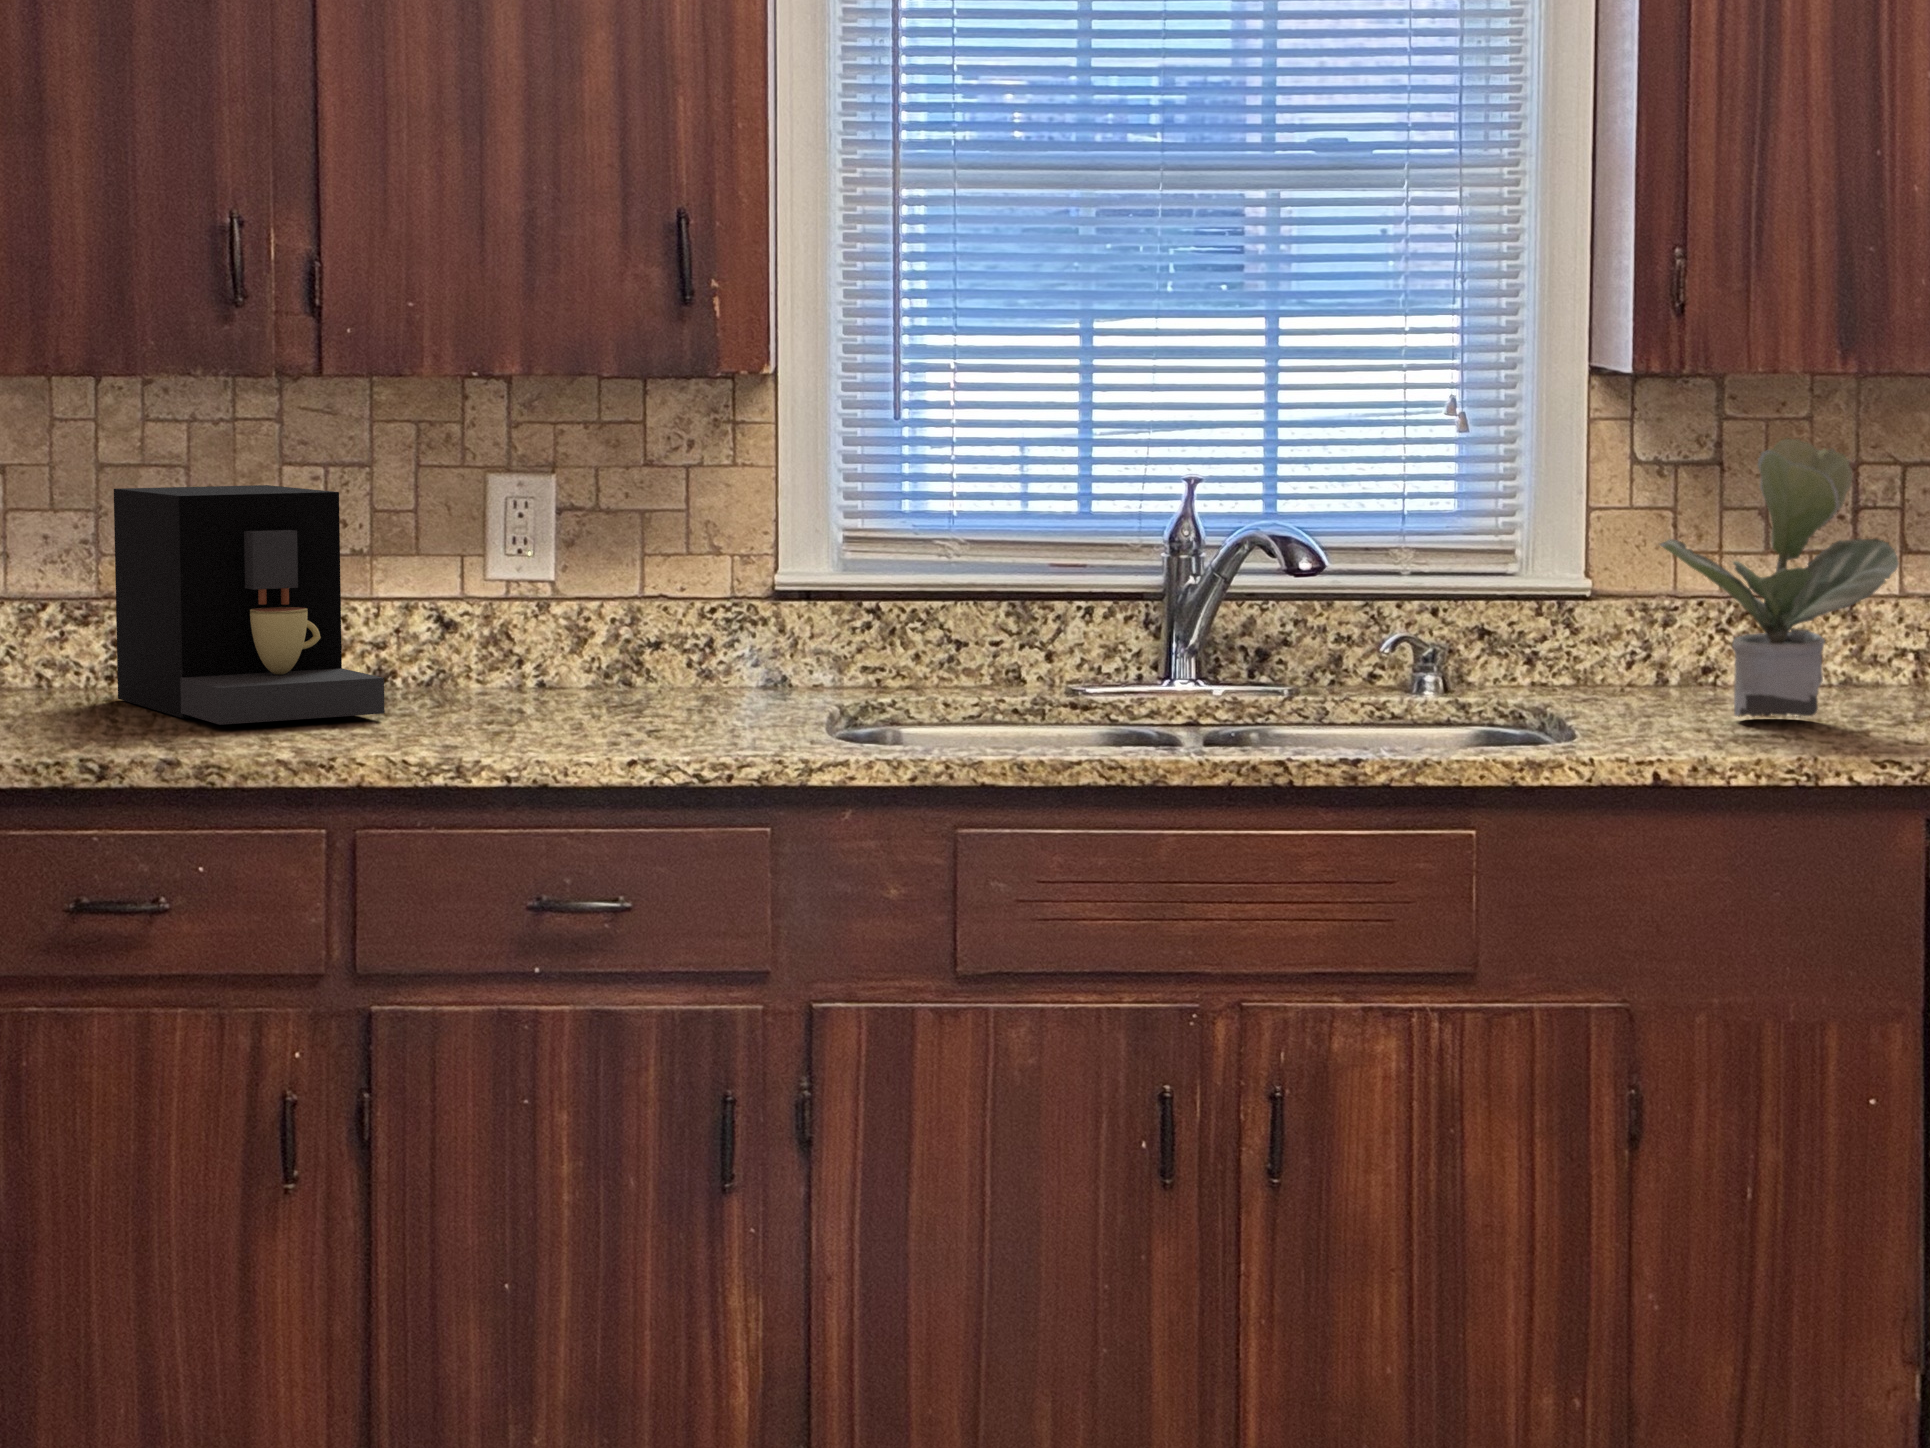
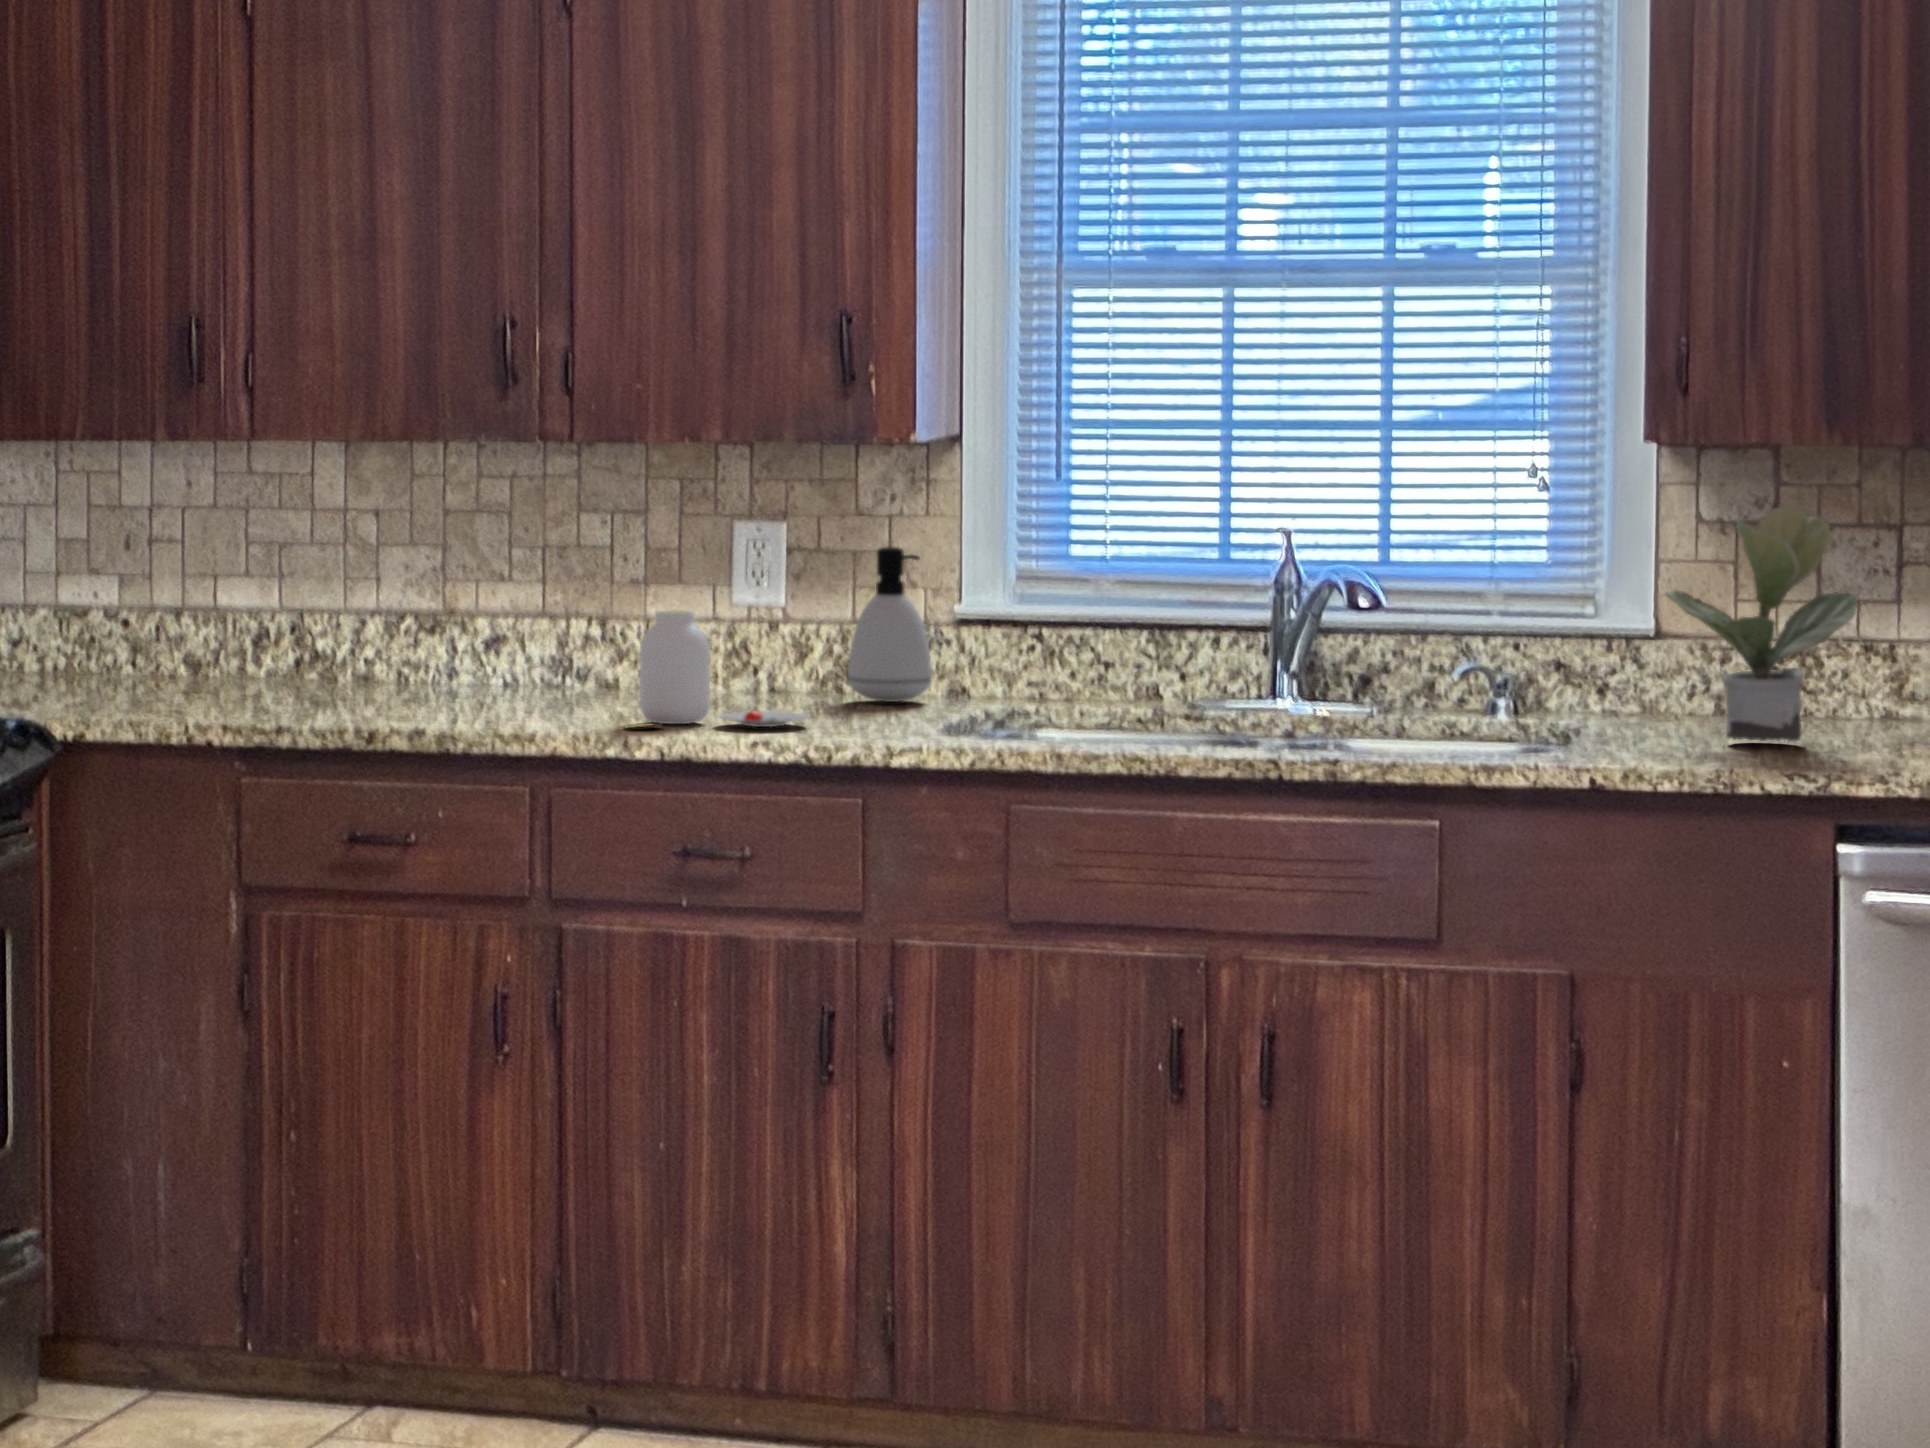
coffee maker: present [114,485,385,725] -> none [453,528,640,711]
soap dispenser: none [643,503,747,697] -> present [848,546,932,702]
jar: none [378,586,628,746] -> present [625,610,808,728]

